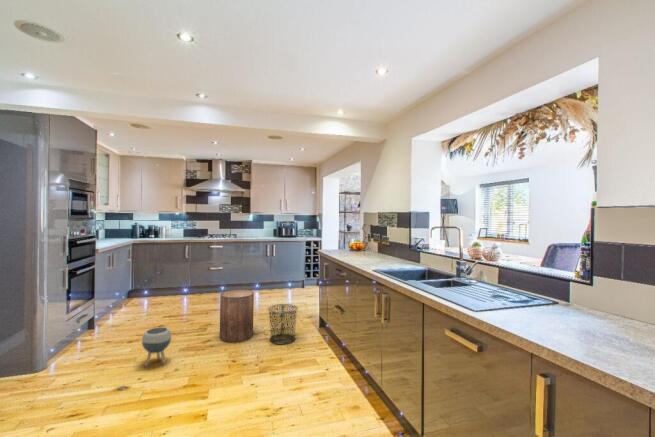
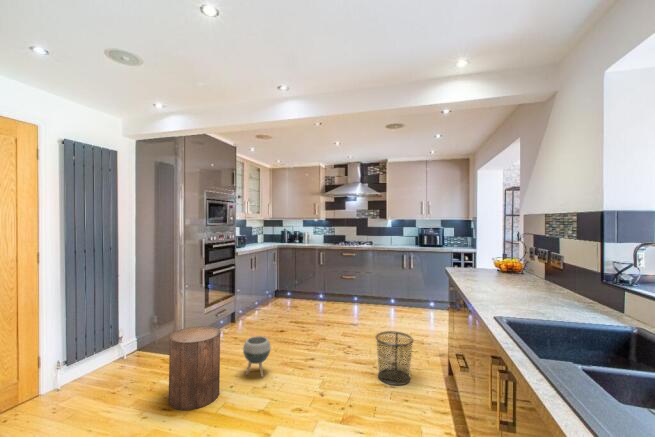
stool: present [220,290,254,343] -> present [169,326,220,410]

